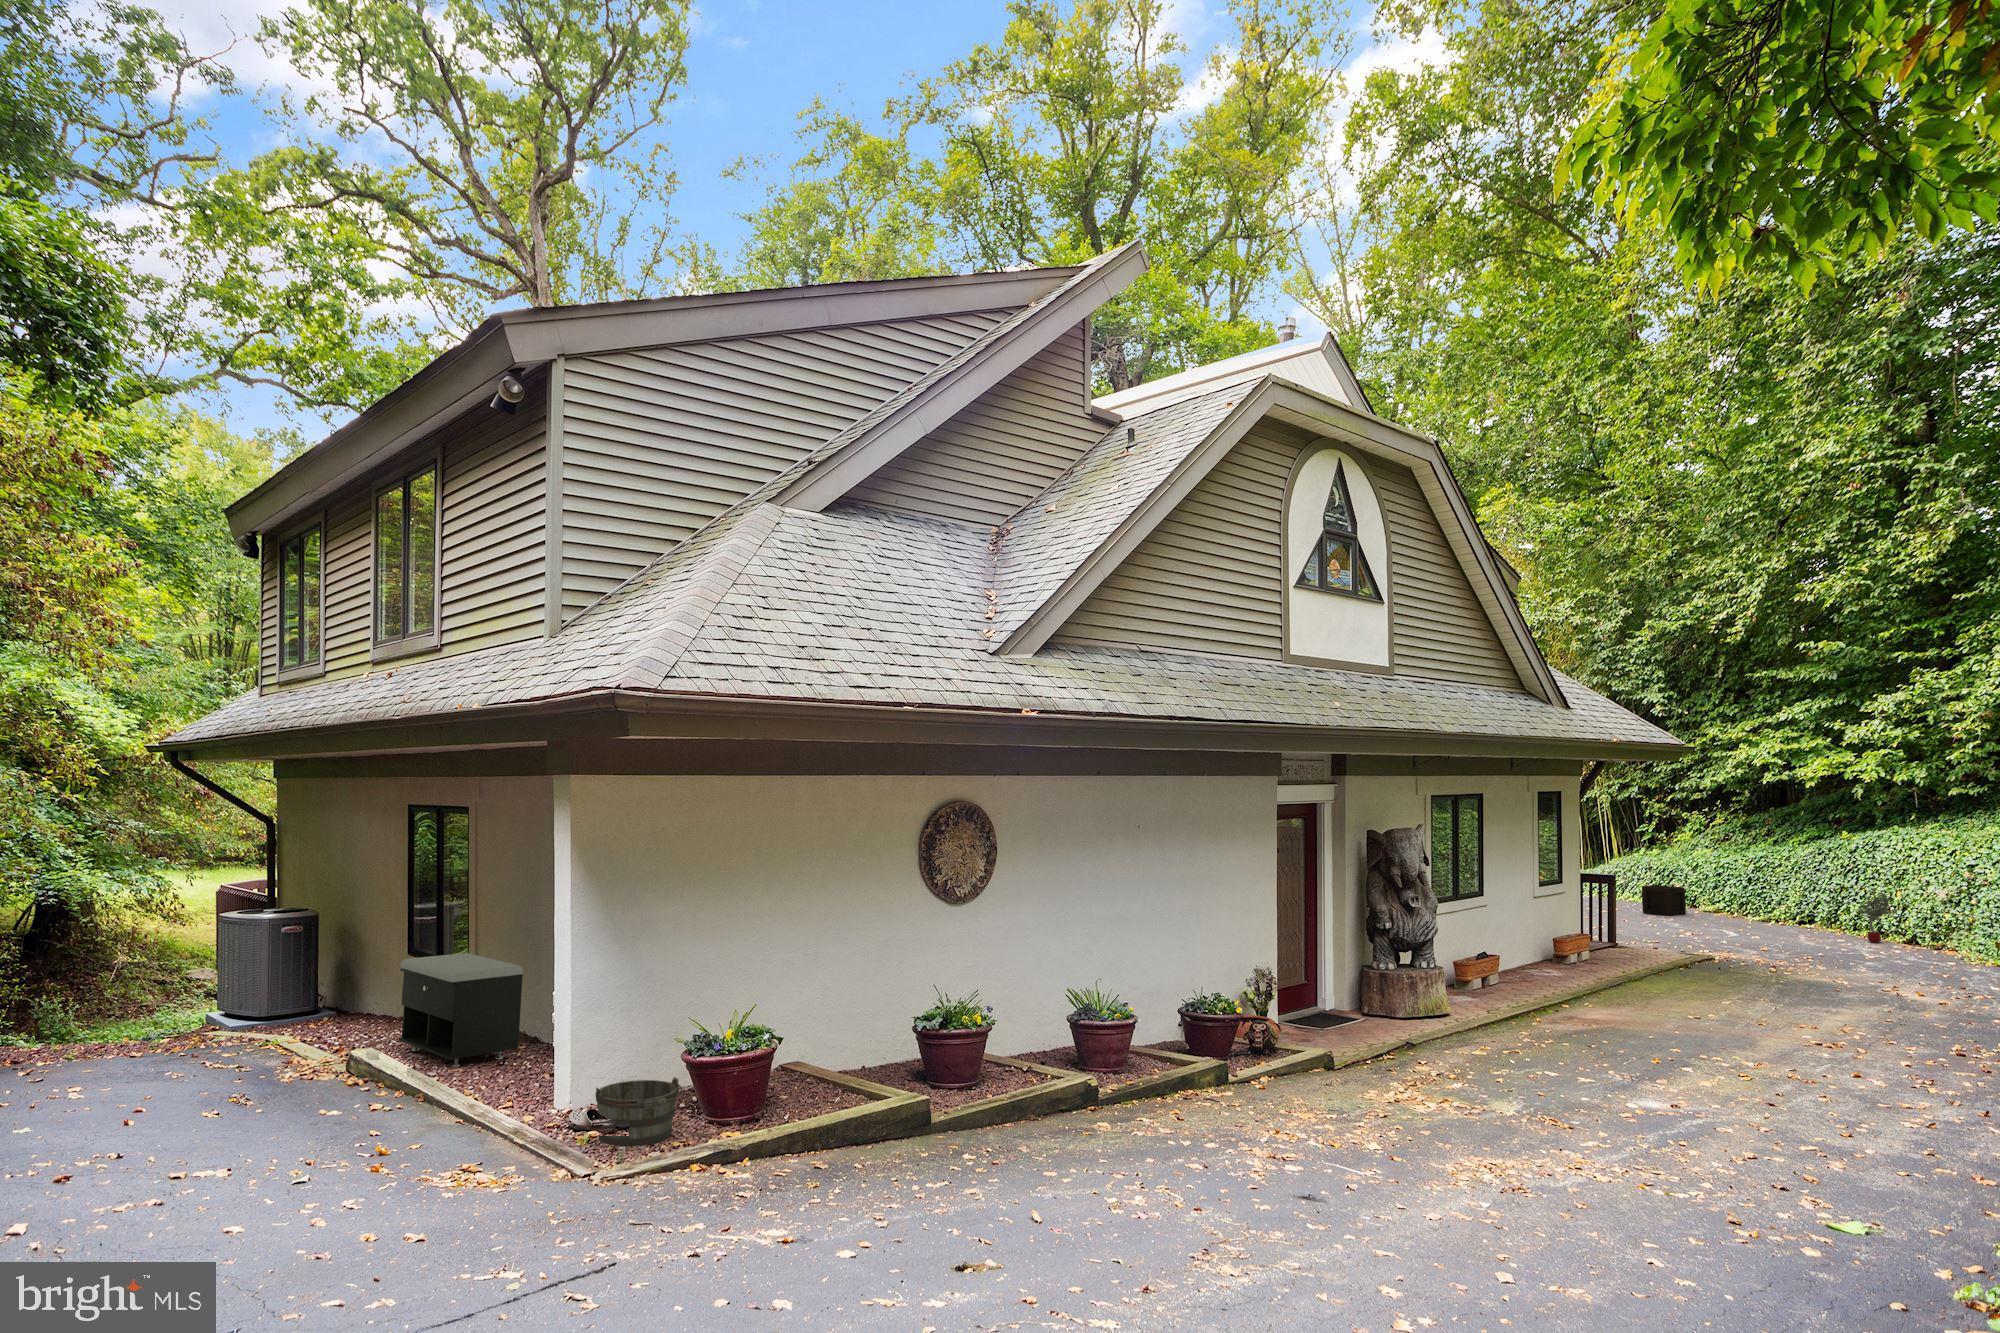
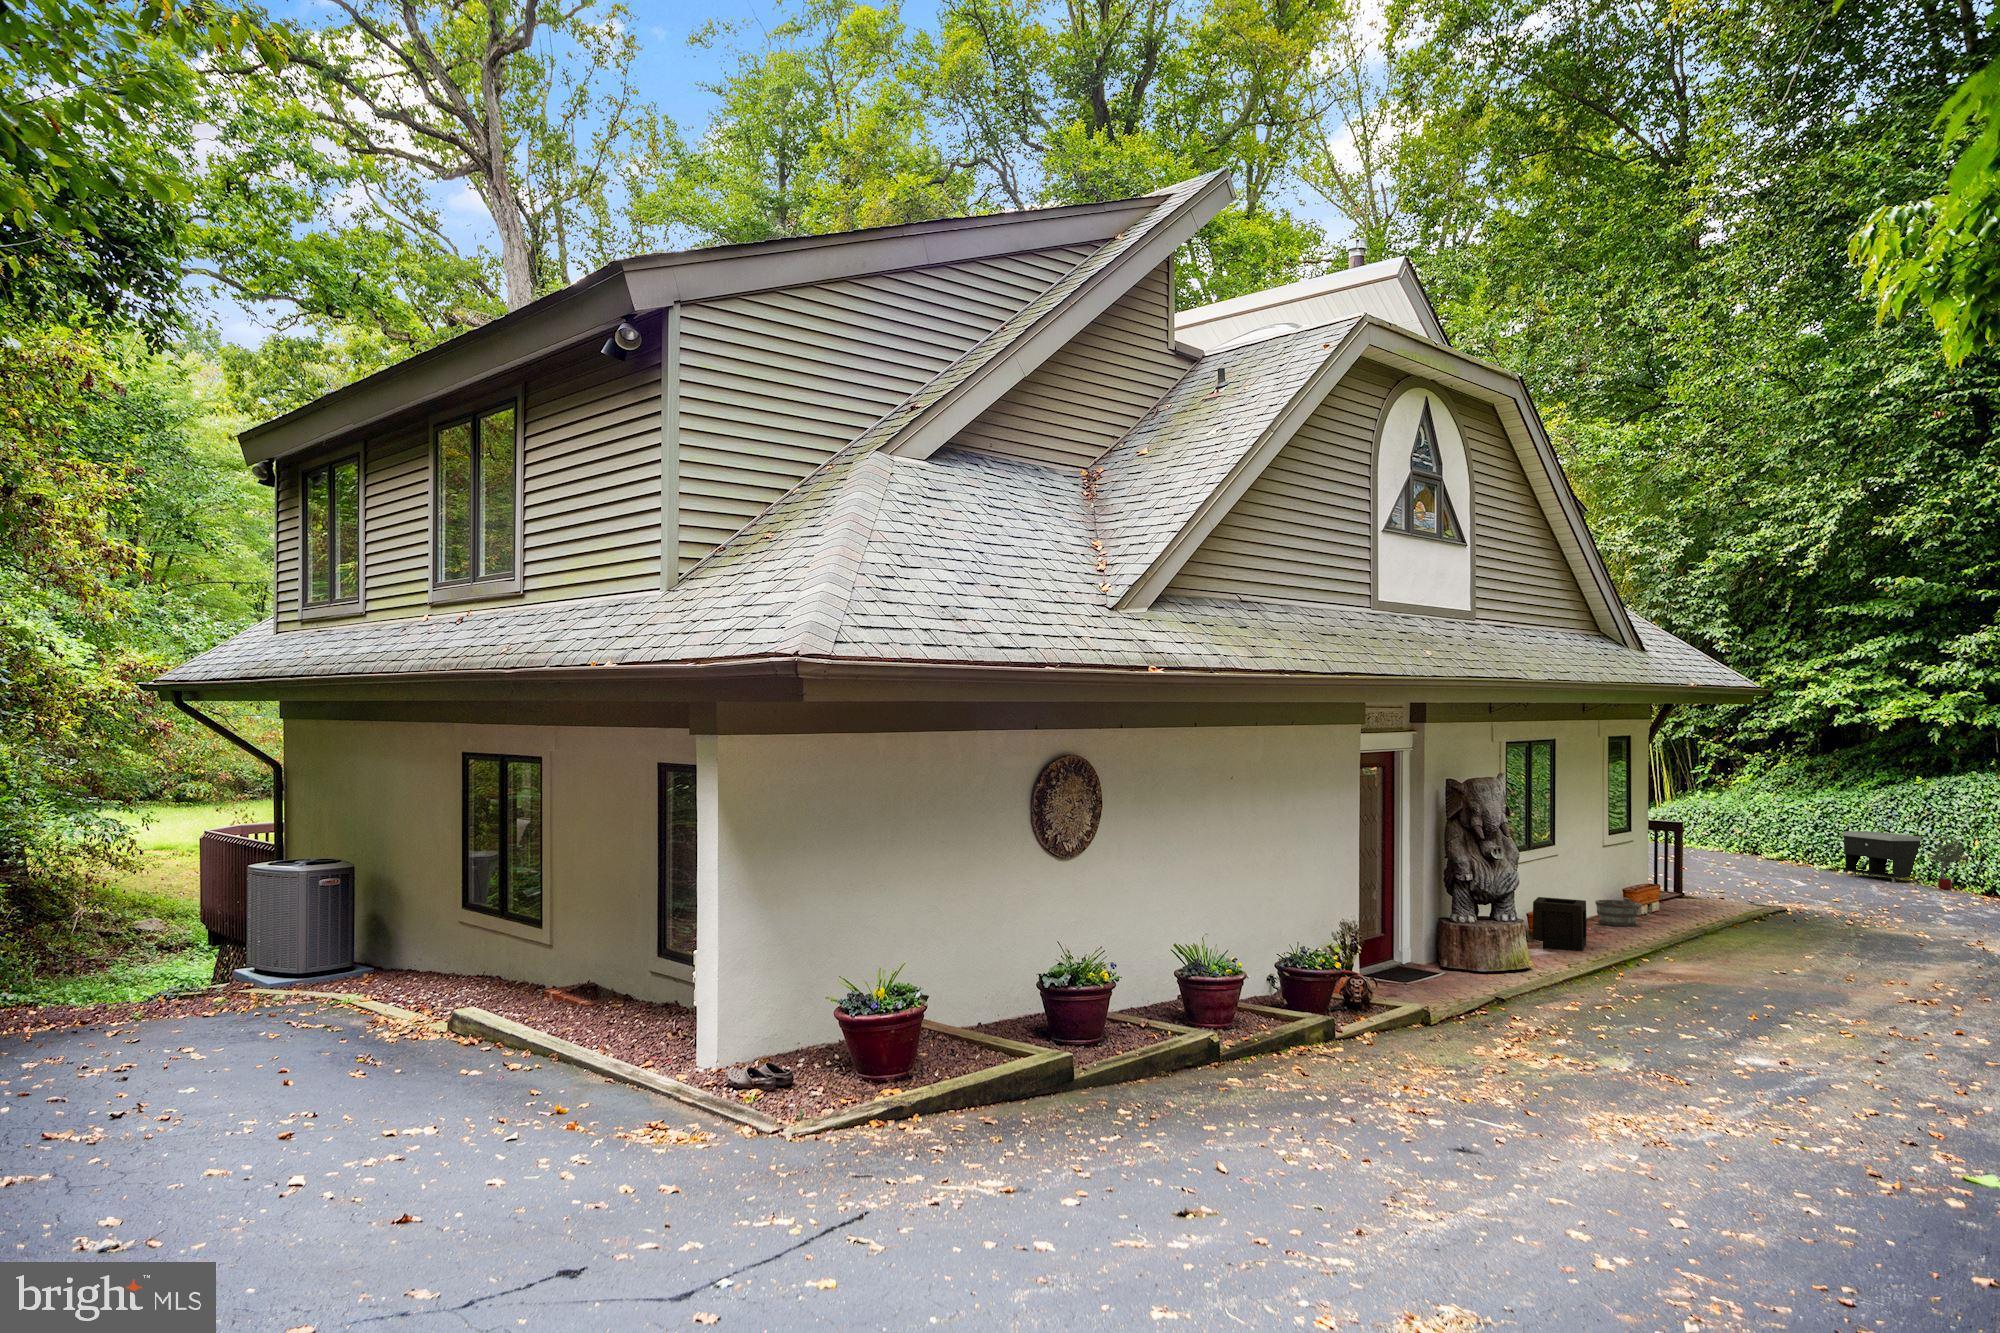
wooden crate: present [1642,885,1686,916] -> present [1533,897,1587,951]
storage bench: present [399,953,523,1066] -> present [1842,831,1922,882]
bucket: present [595,1077,683,1146] -> present [1595,898,1642,926]

